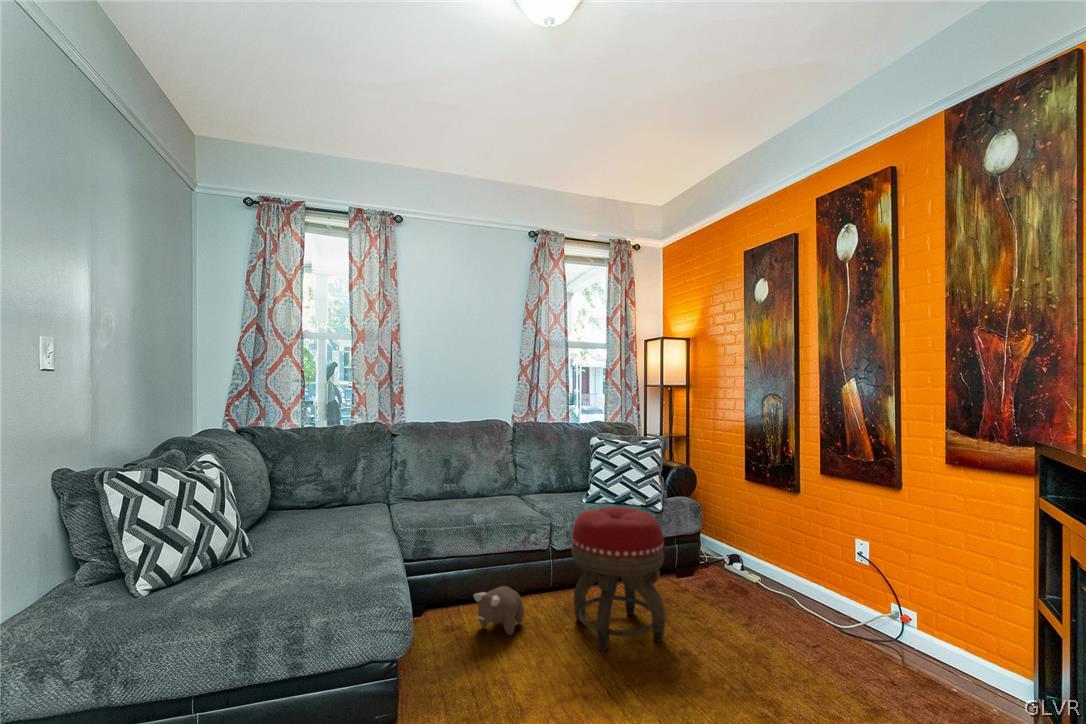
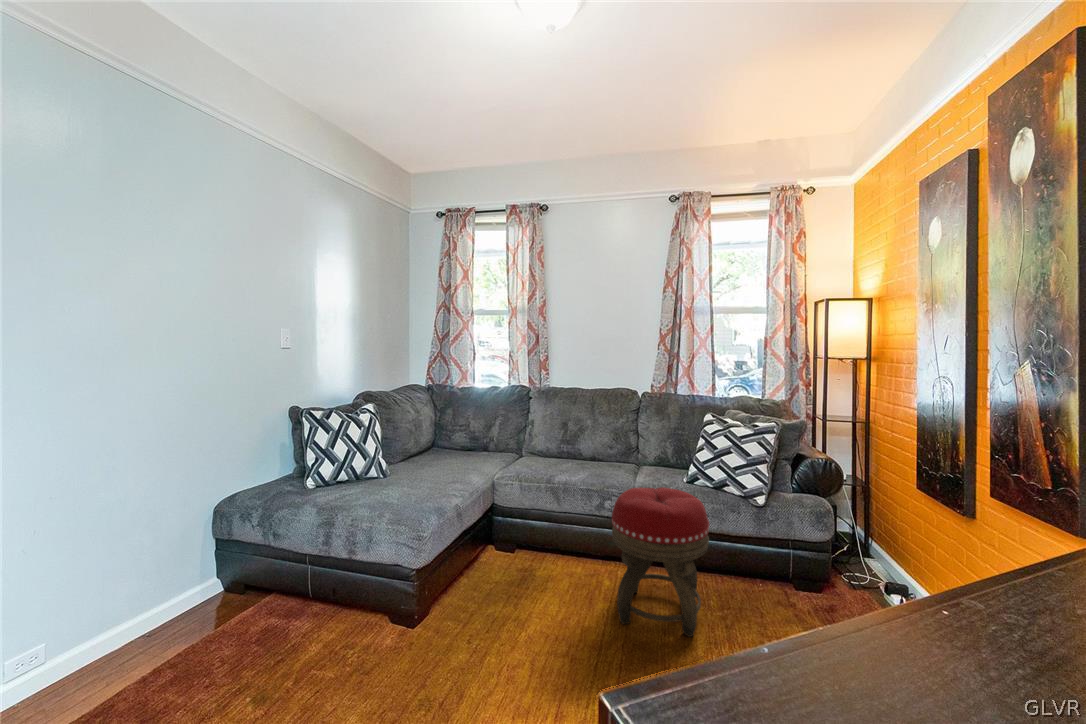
plush toy: present [474,586,524,635] -> none [530,540,583,584]

